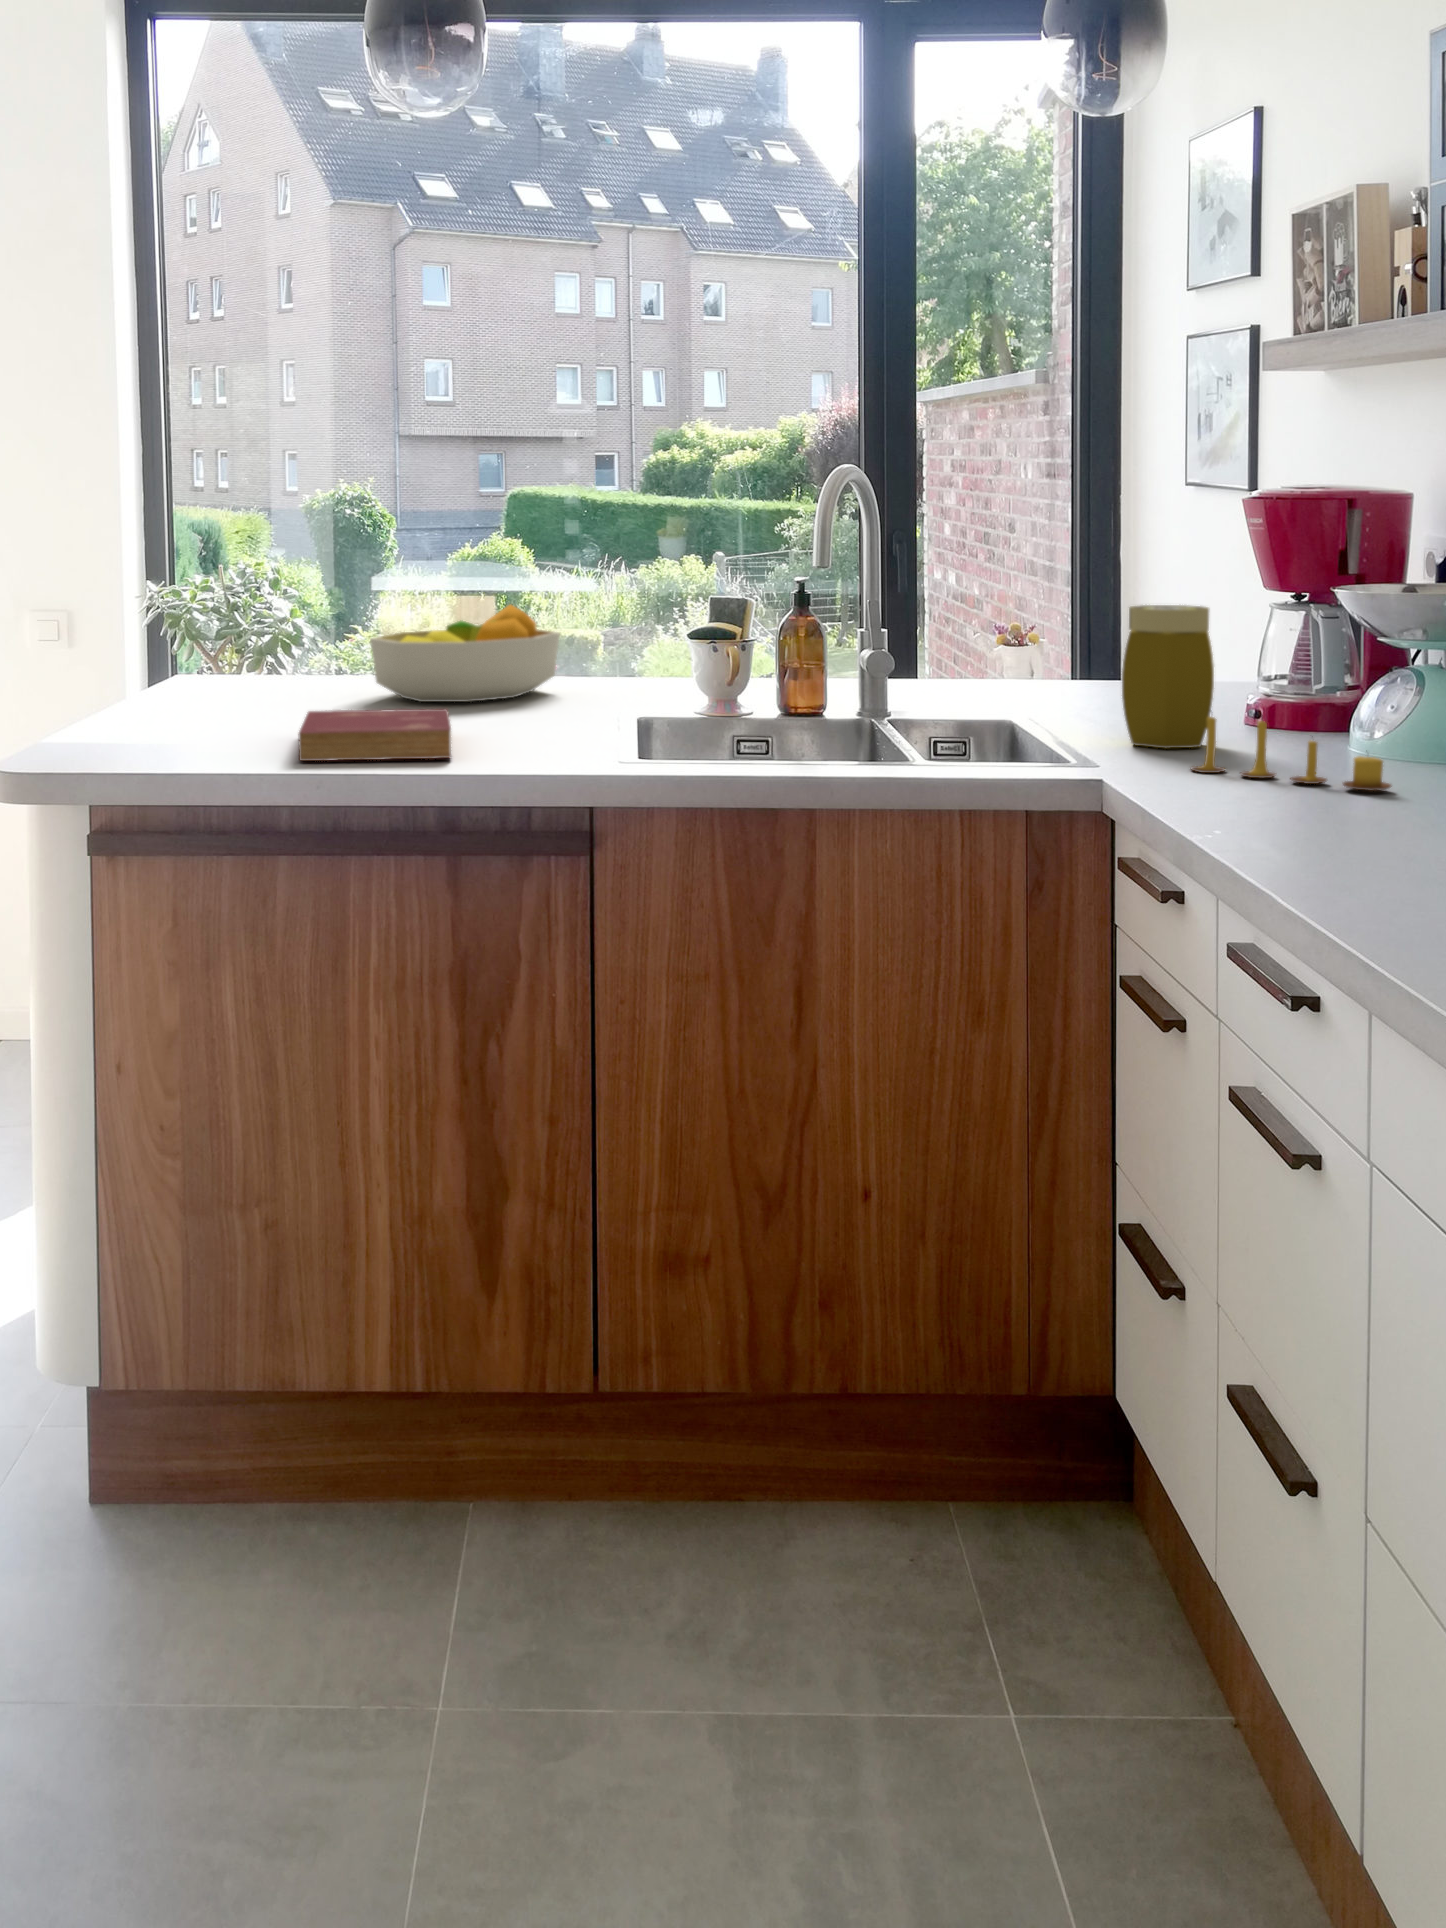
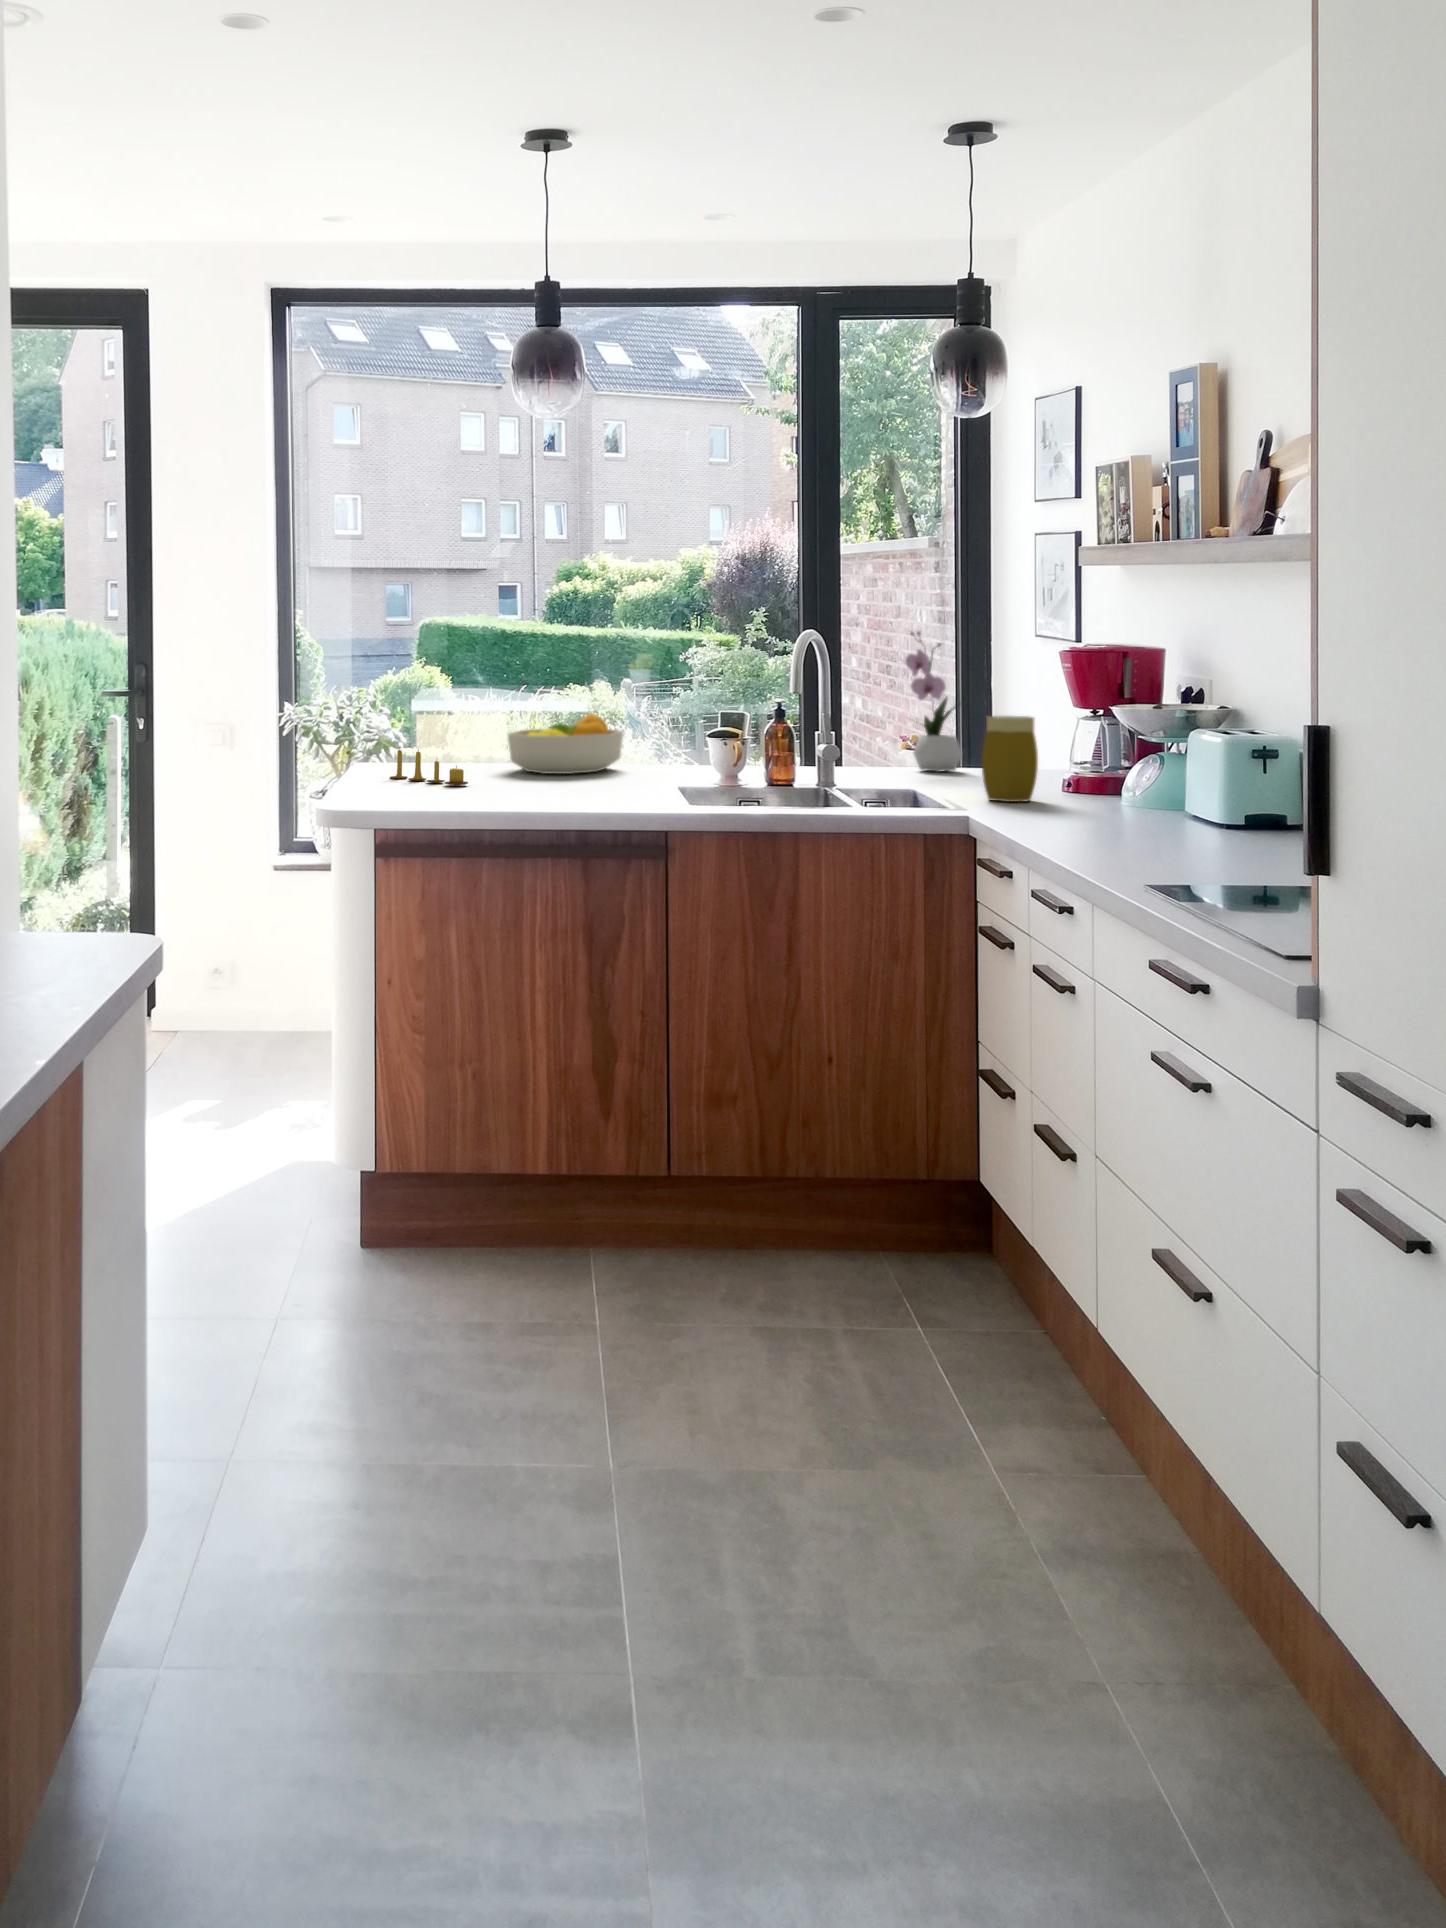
flower arrangement: none [999,472,1098,691] -> present [905,631,963,771]
book: present [298,709,451,761] -> none [489,775,586,802]
candle: present [1191,716,1392,791] -> present [390,749,468,785]

